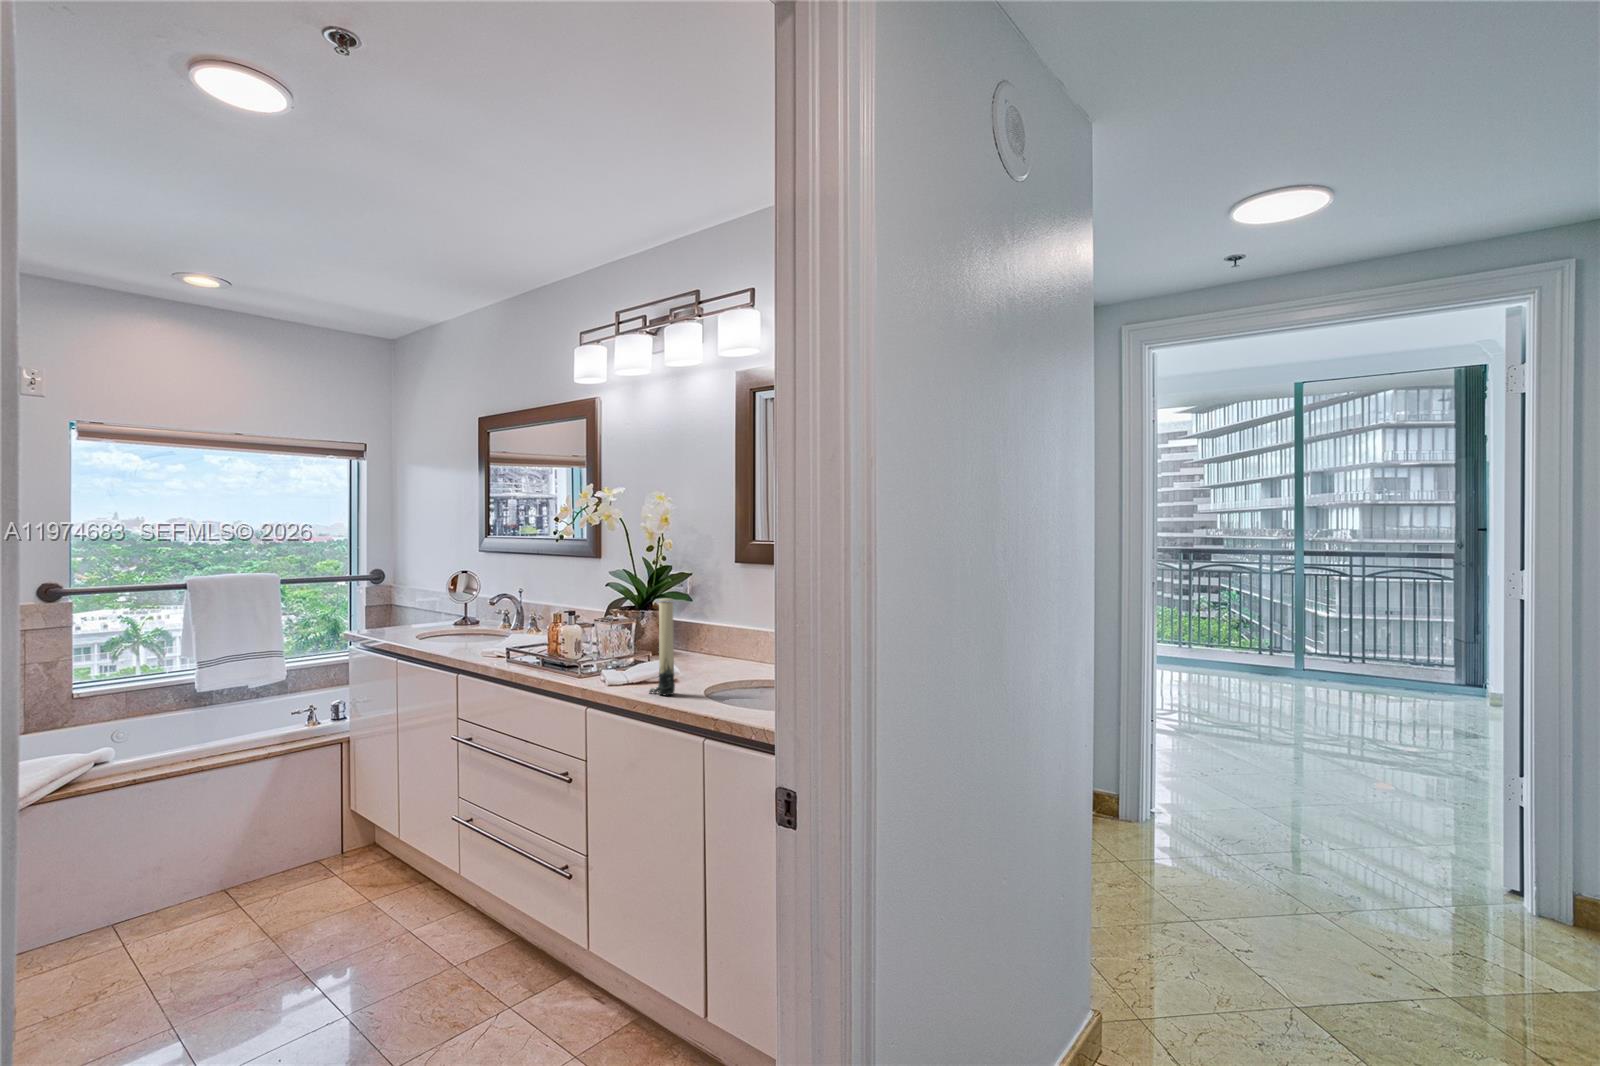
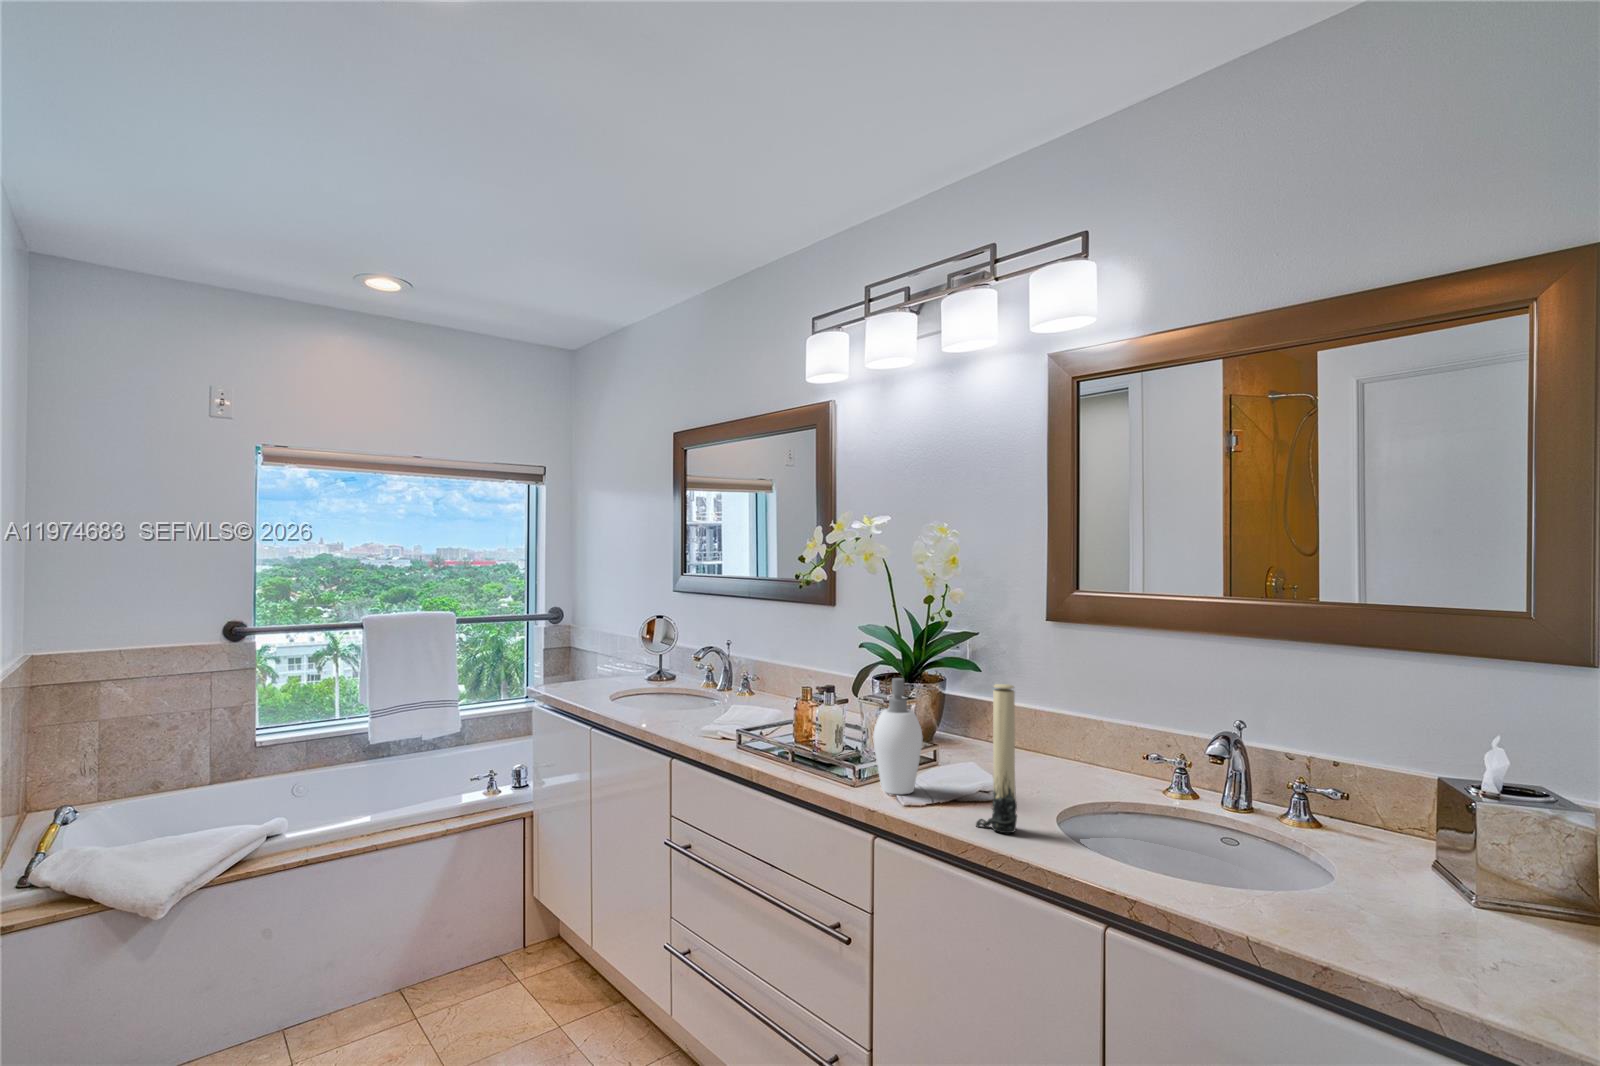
soap dispenser: none [591,601,634,680] -> present [873,678,922,794]

